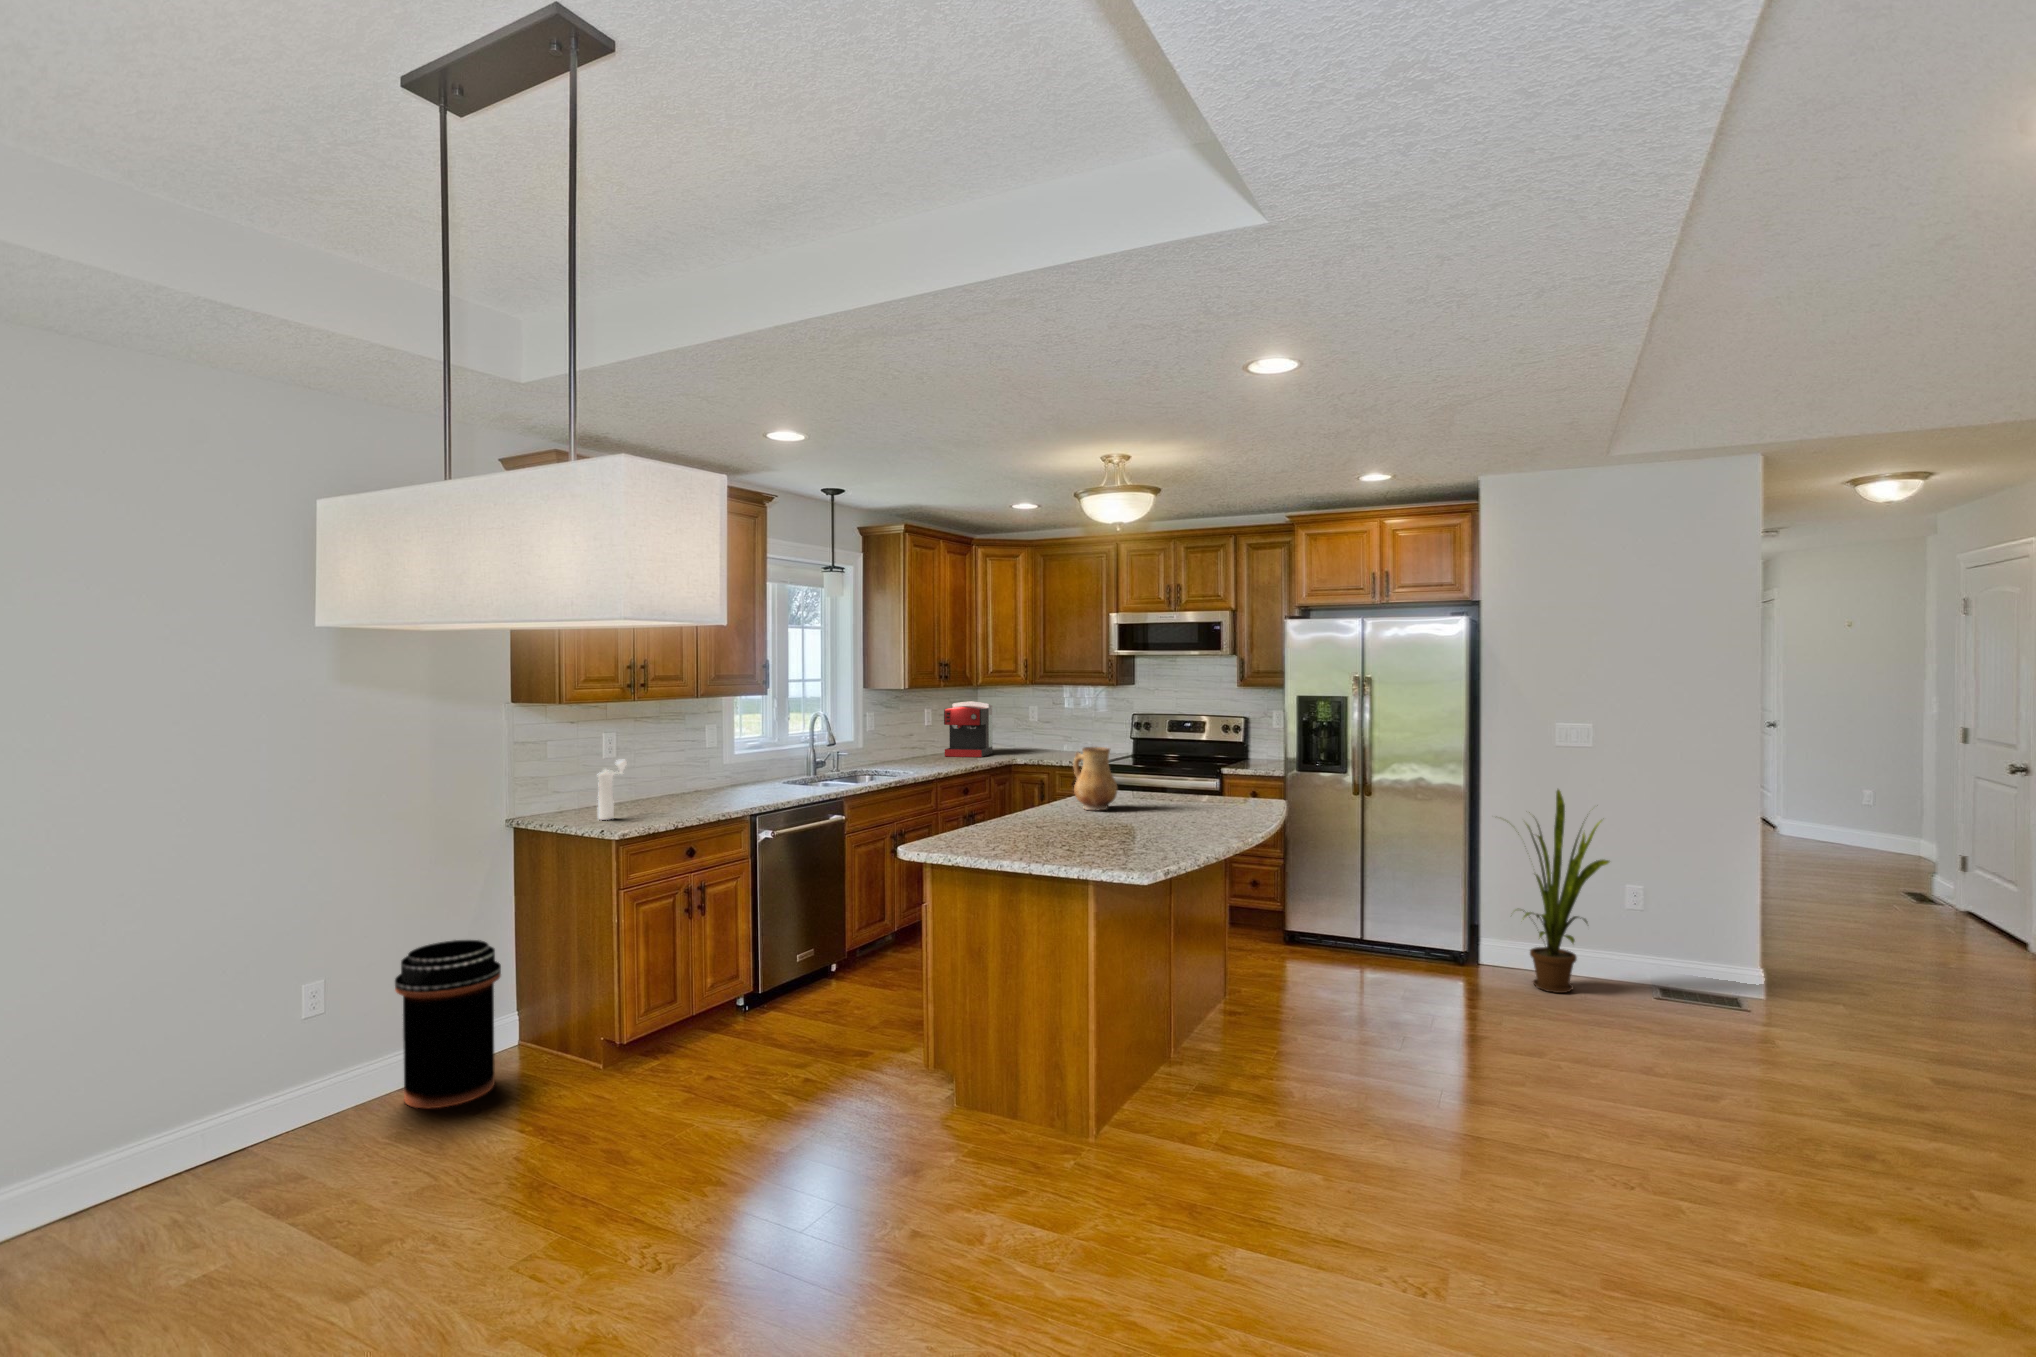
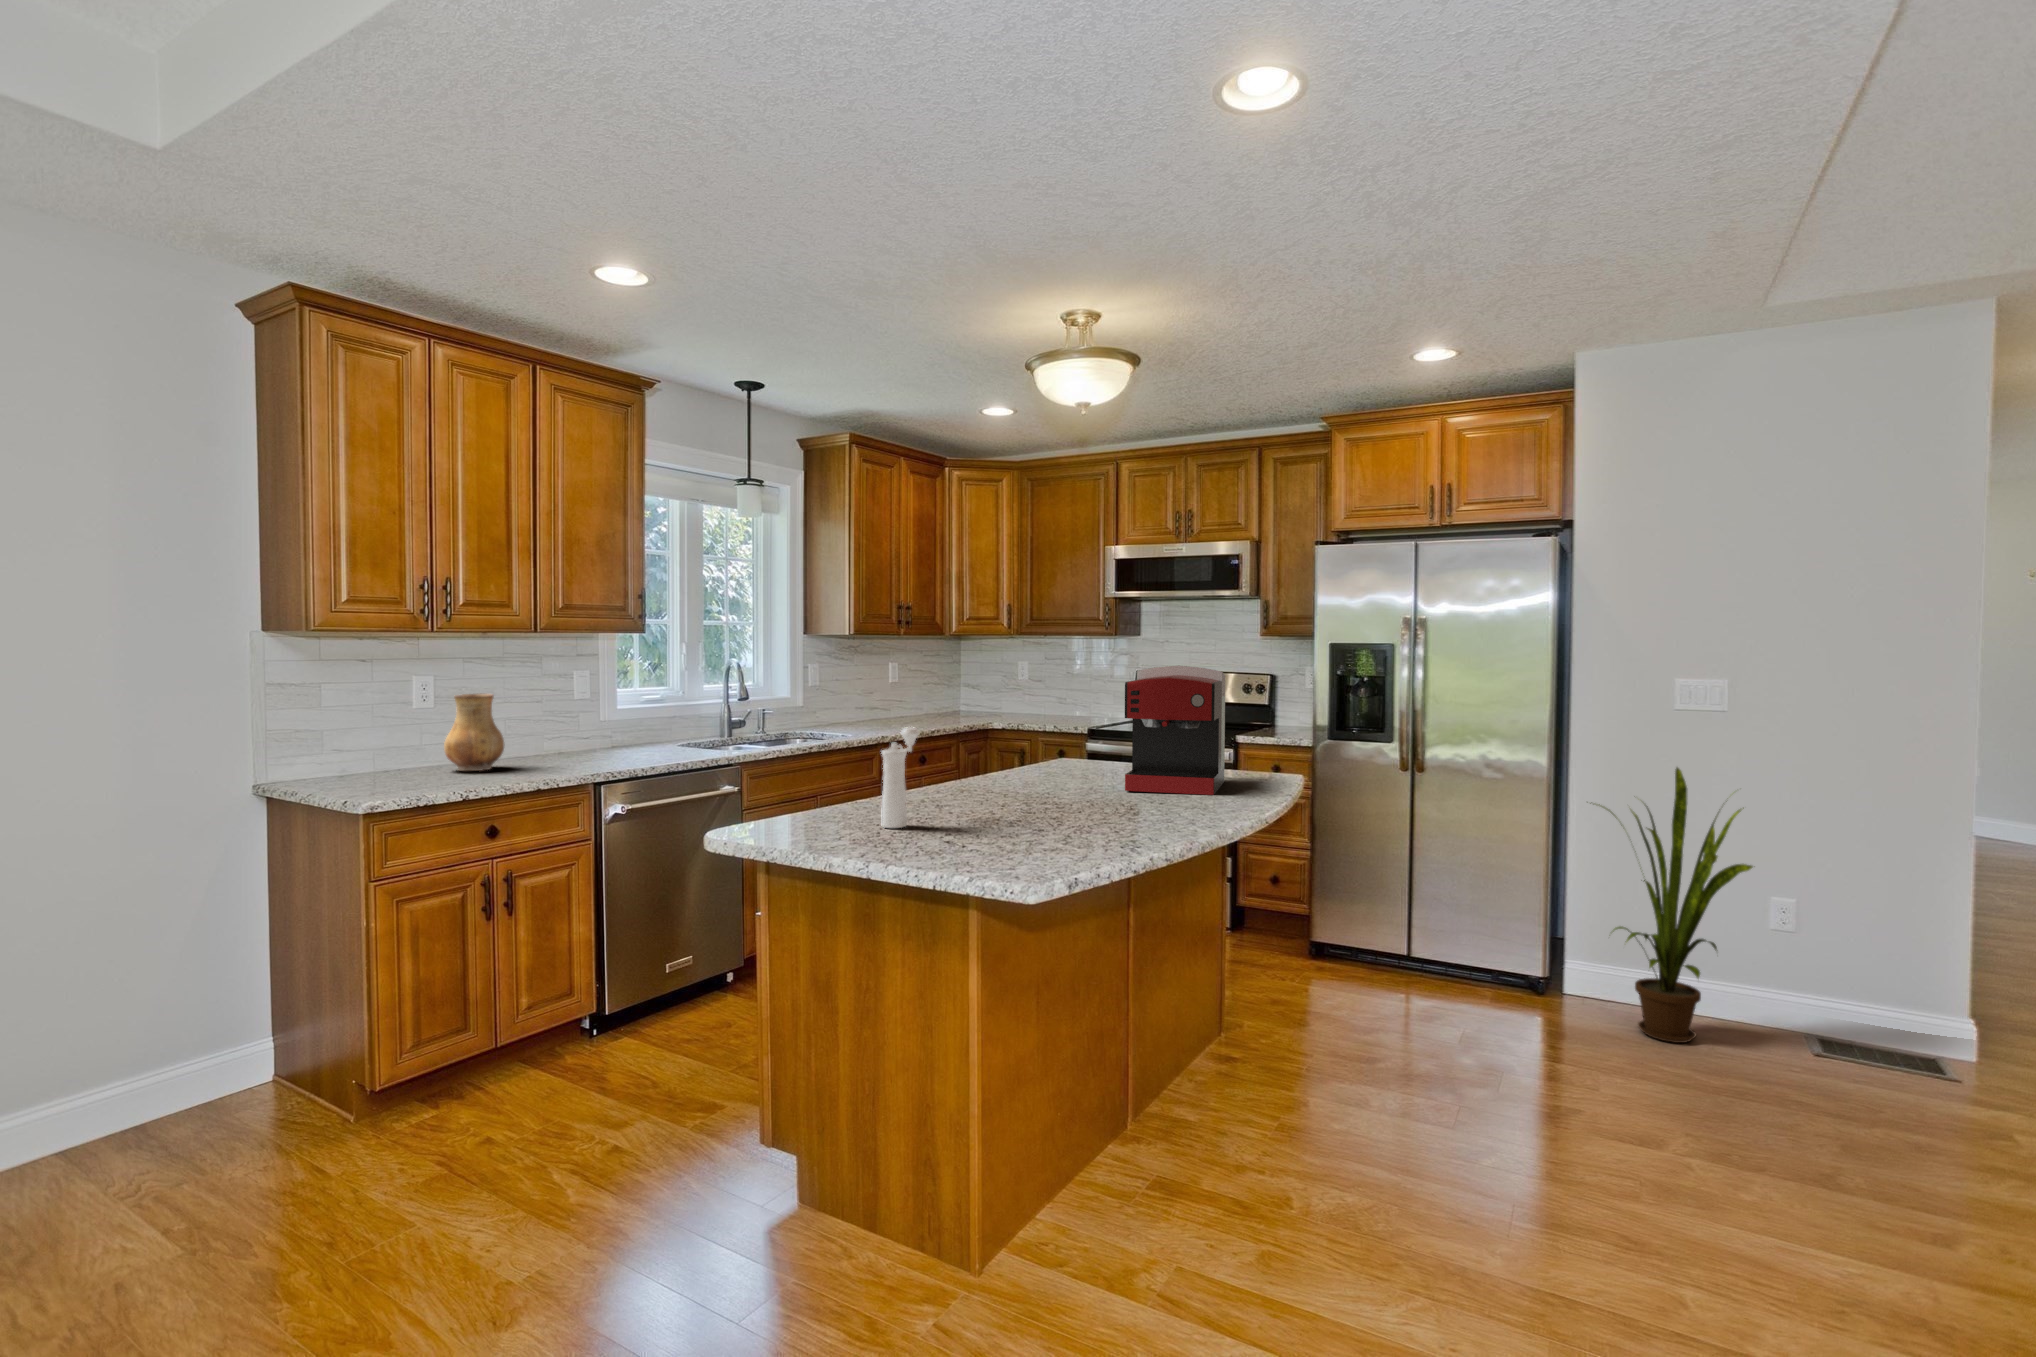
coffee maker: present [944,701,992,757] -> present [1125,665,1225,795]
ceramic pitcher: present [1073,747,1118,810] -> present [444,694,504,771]
pepper mill: present [598,760,627,820] -> present [882,727,919,828]
trash can: present [395,940,501,1108] -> none [34,946,204,1180]

